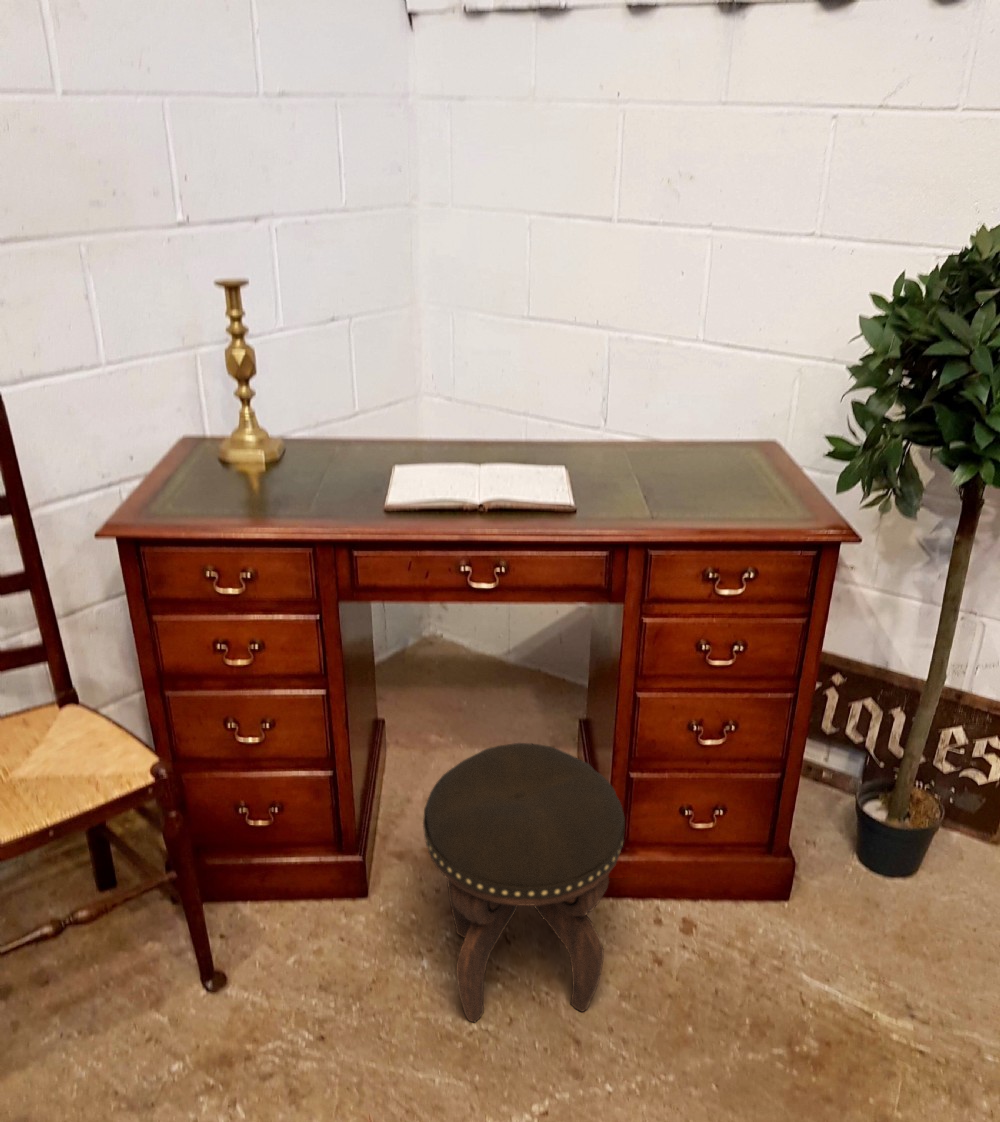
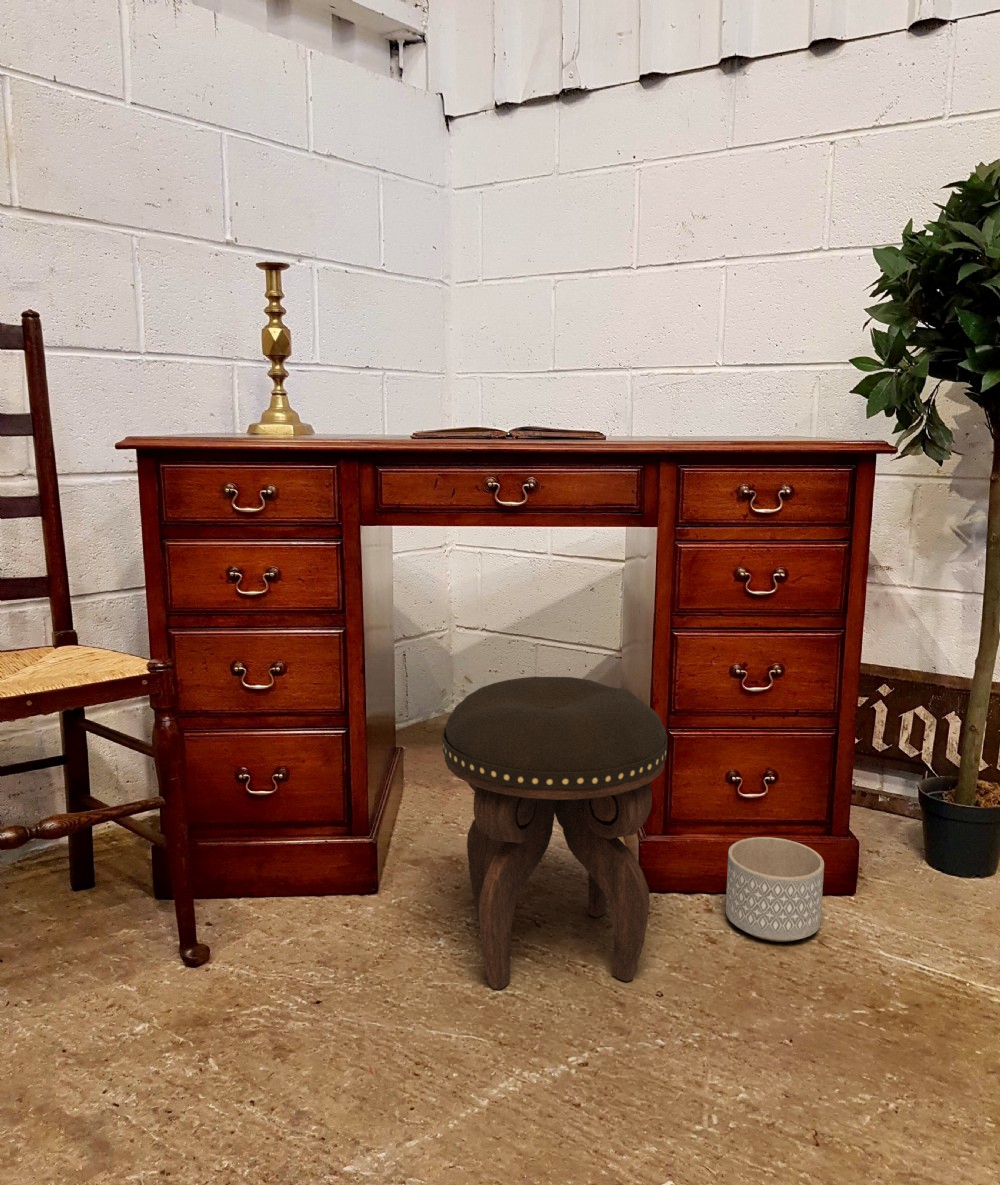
planter: none [673,862,760,963] -> present [726,837,824,942]

